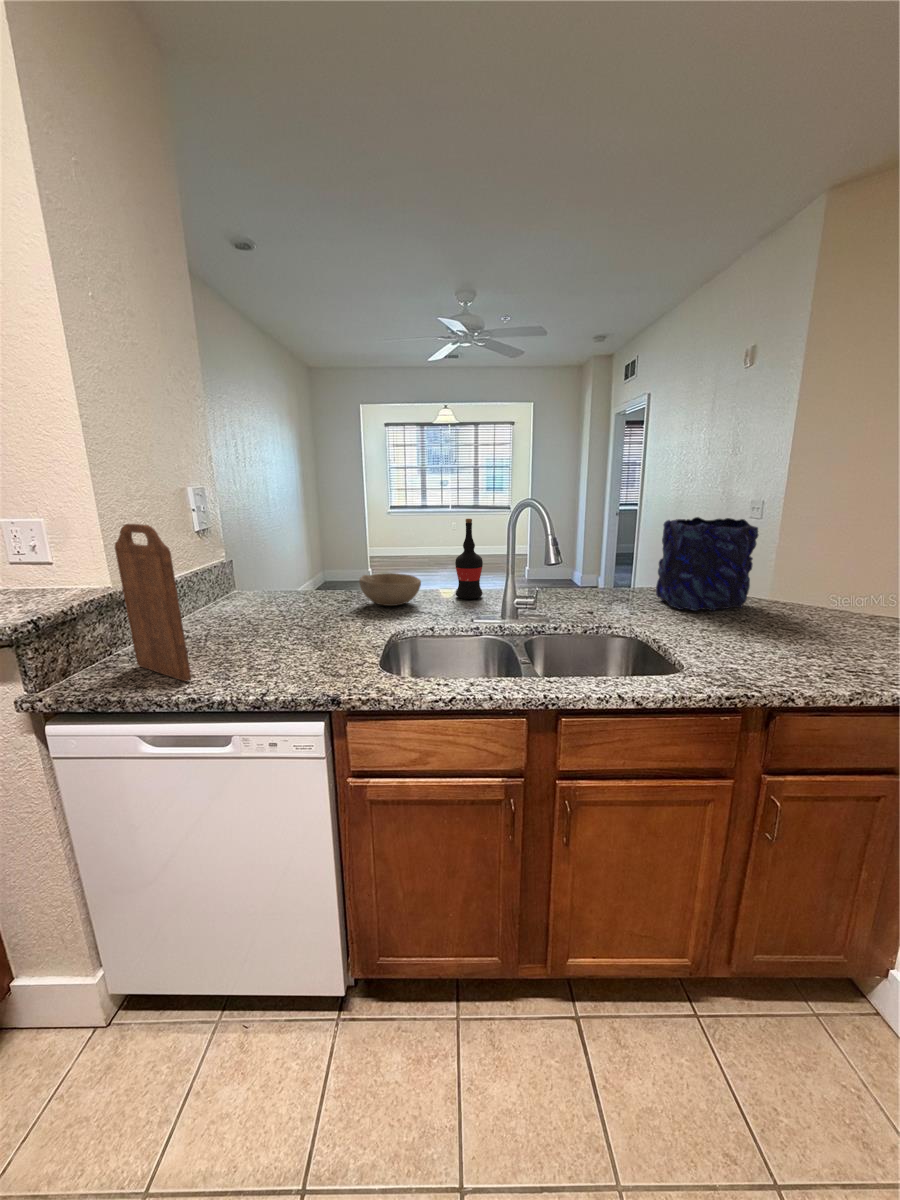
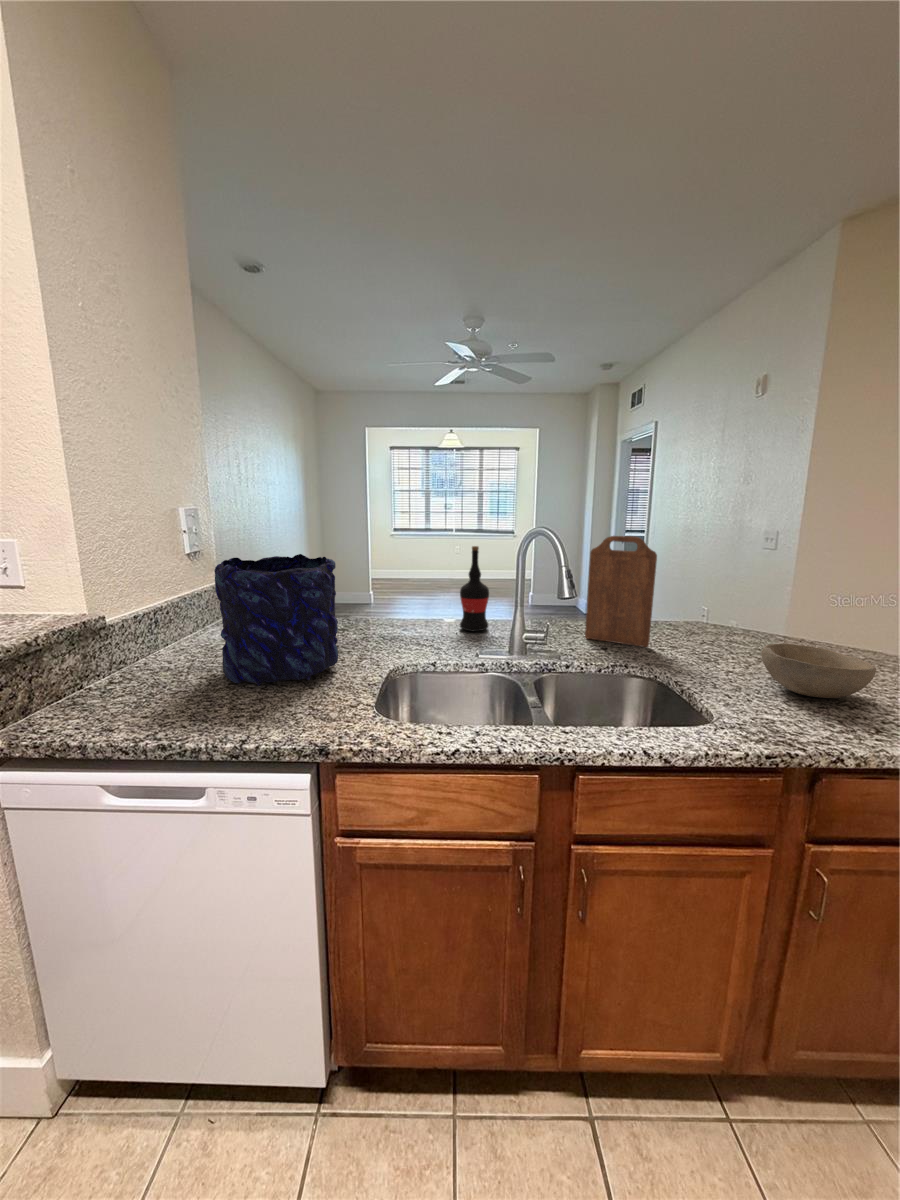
vase: present [656,517,759,611] -> present [214,554,338,686]
cutting board: present [115,524,191,681] -> present [585,536,657,647]
bowl: present [359,573,421,606] -> present [761,643,876,698]

